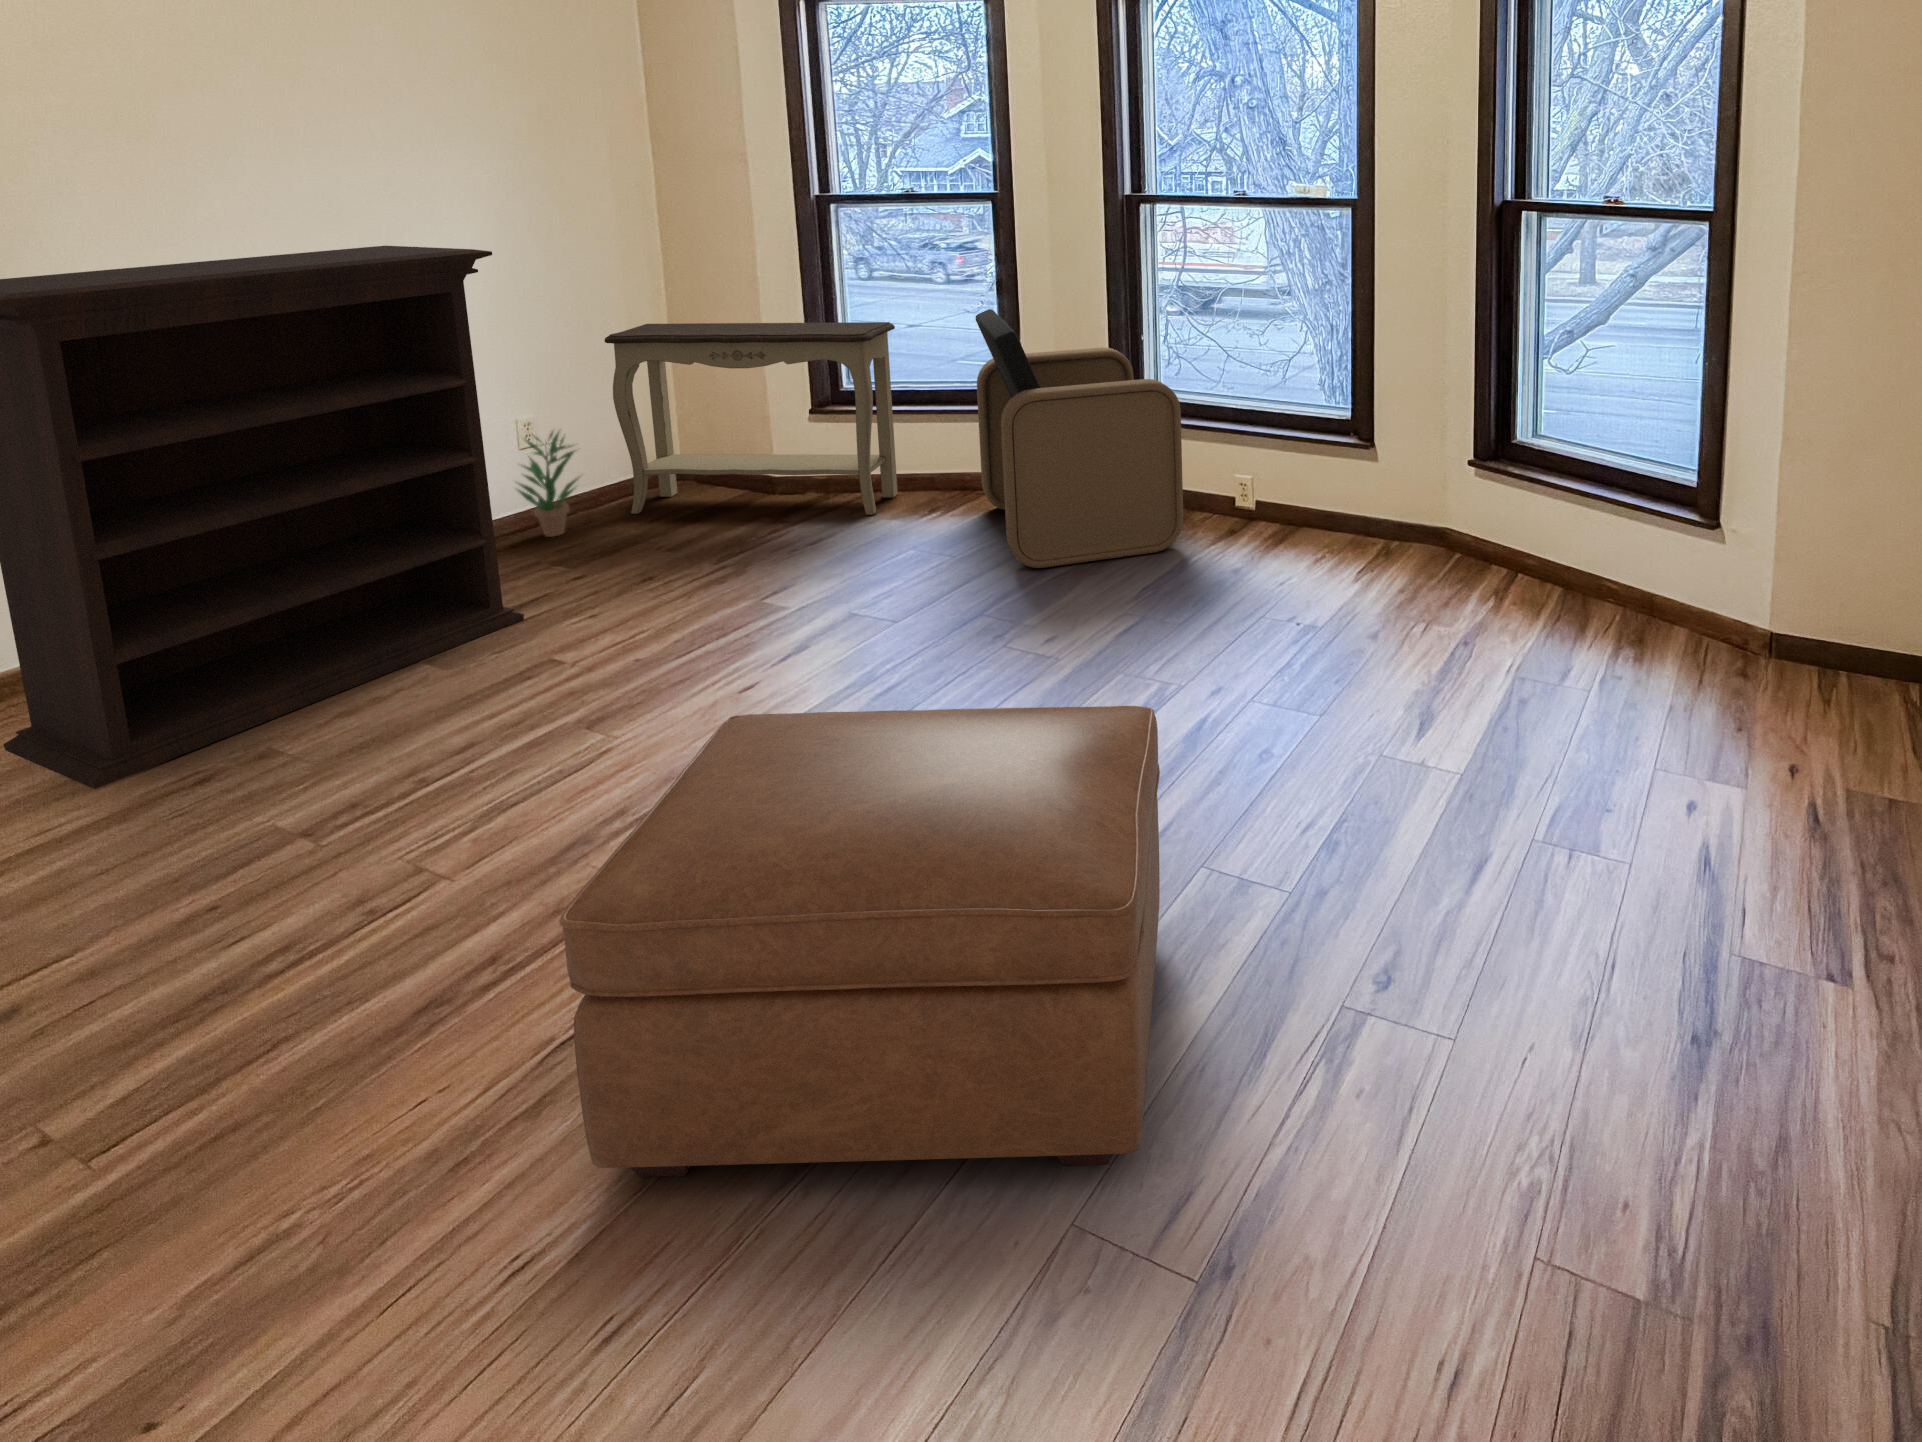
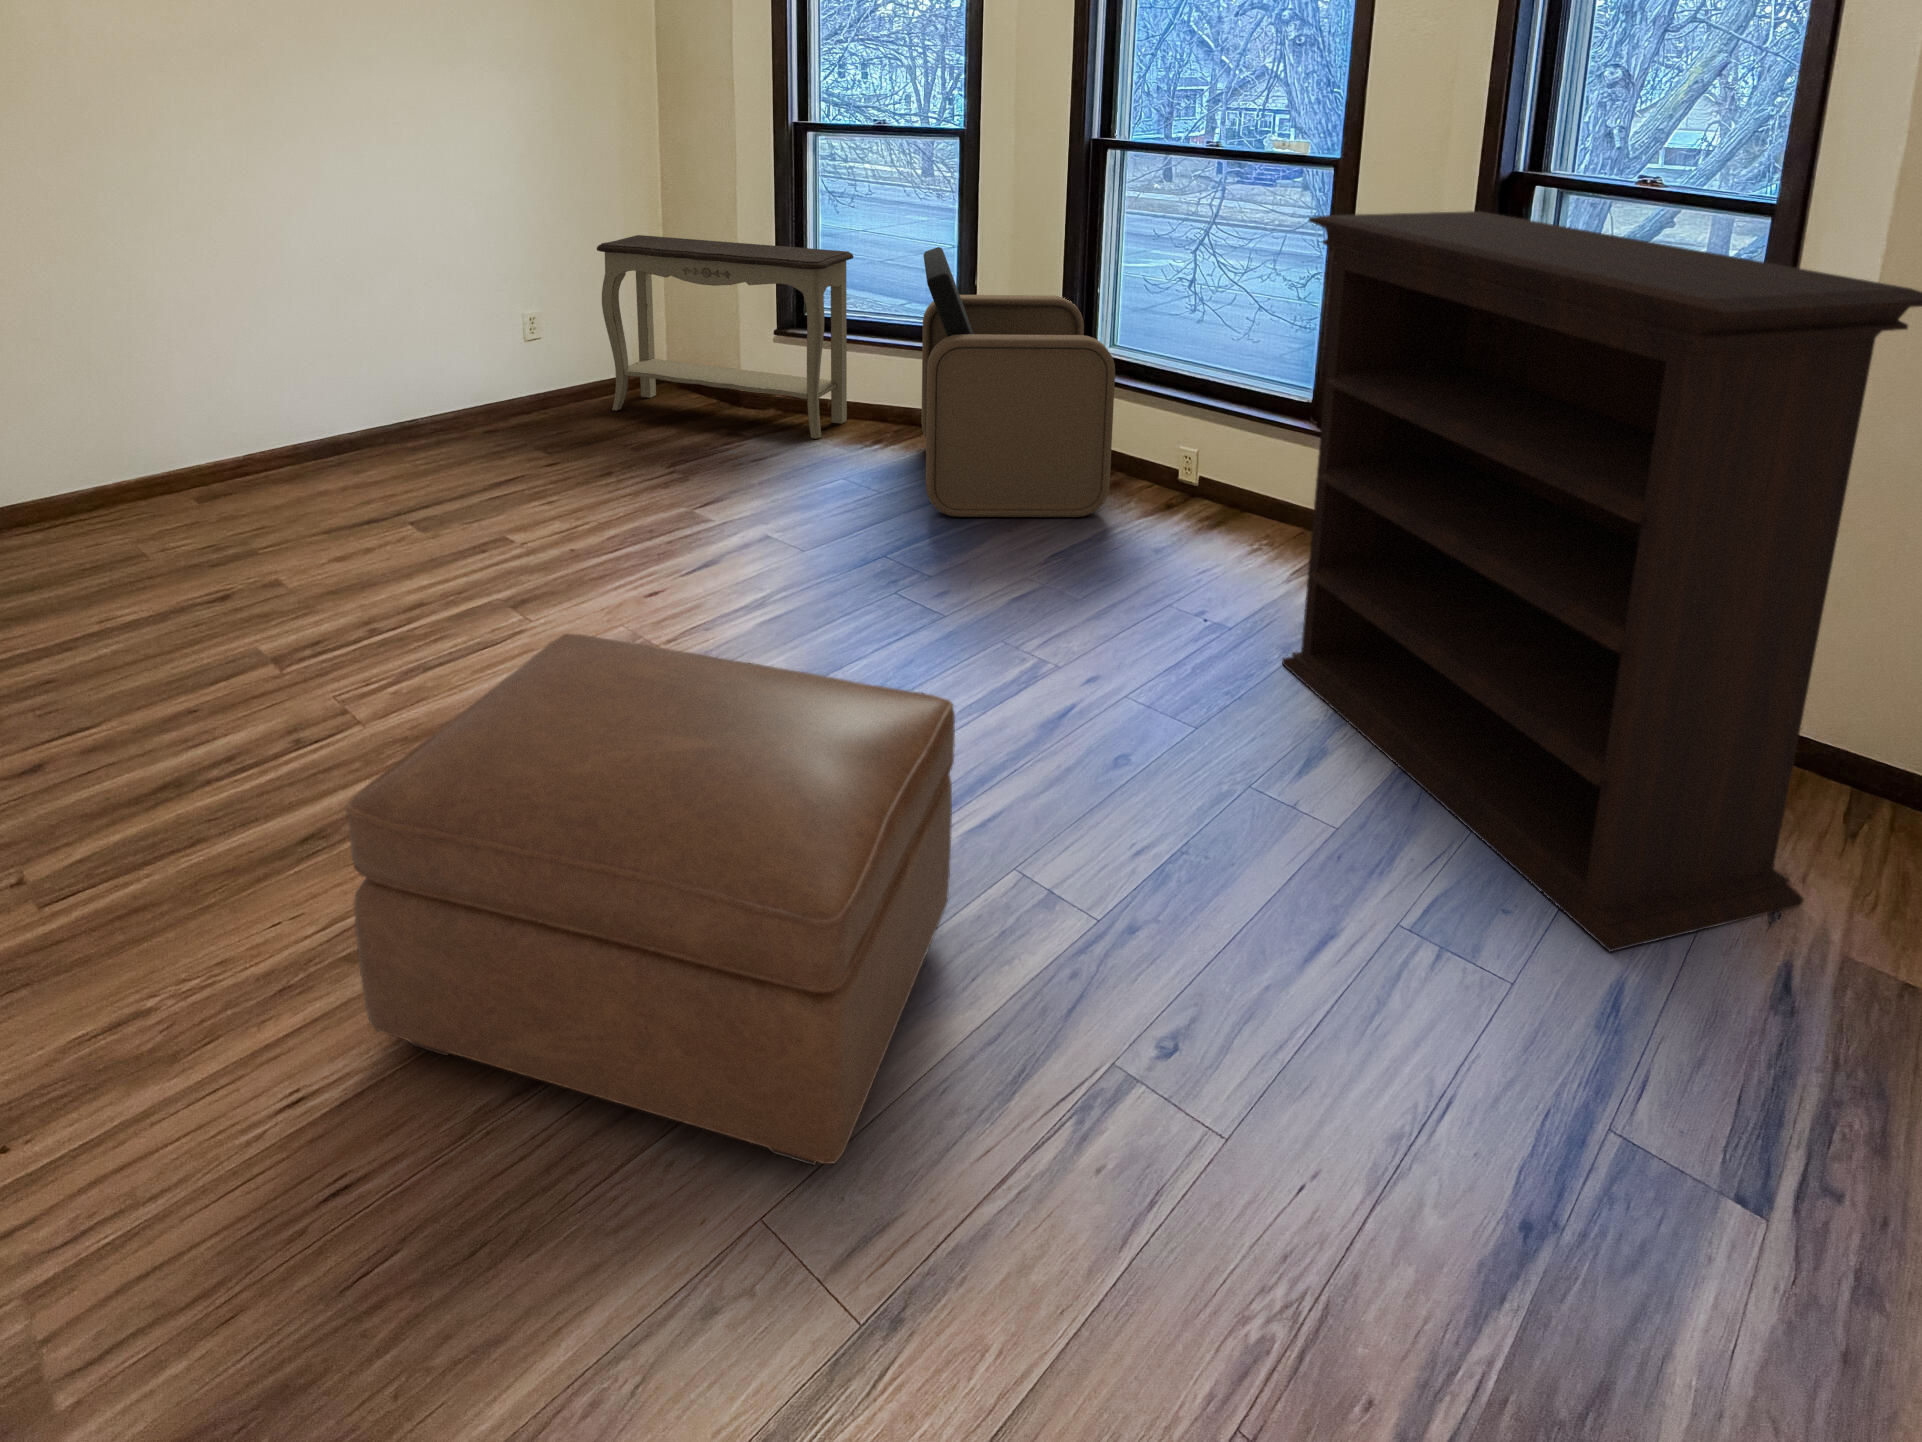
bookshelf: present [0,246,524,789] -> present [1282,211,1922,952]
potted plant: present [518,432,578,537] -> none [513,325,572,423]

